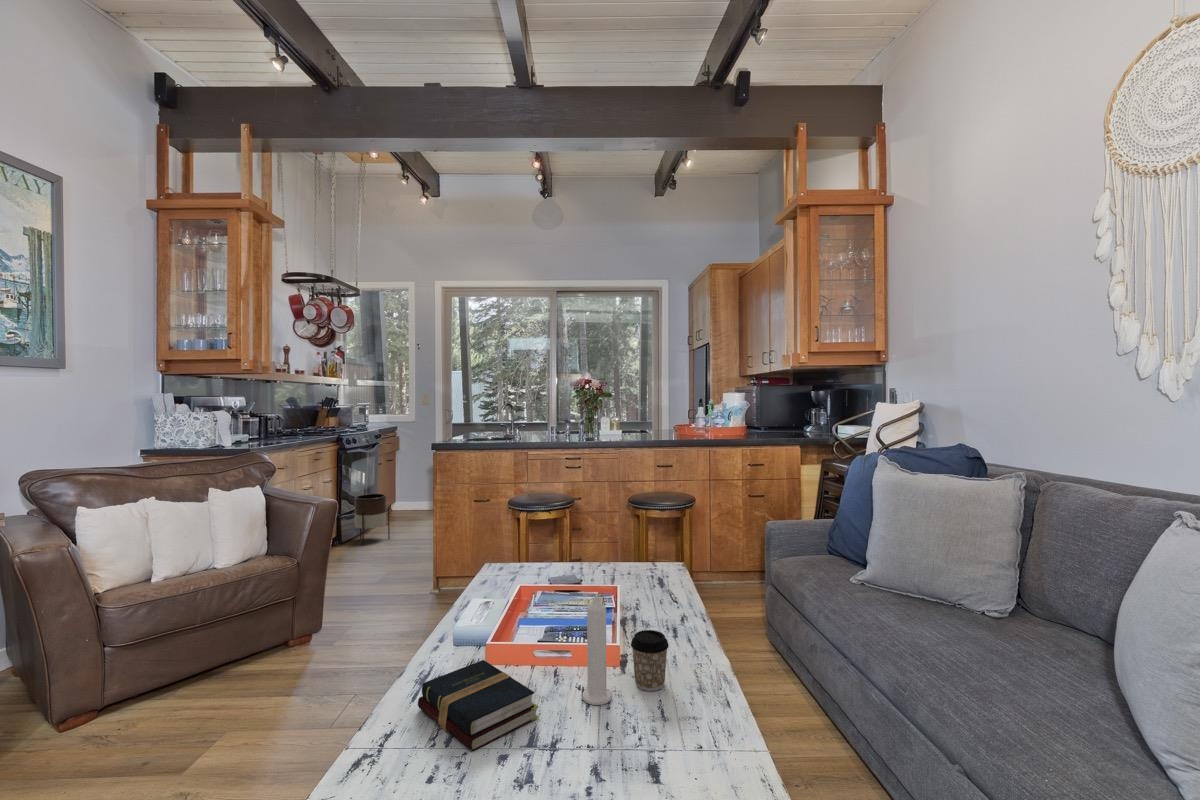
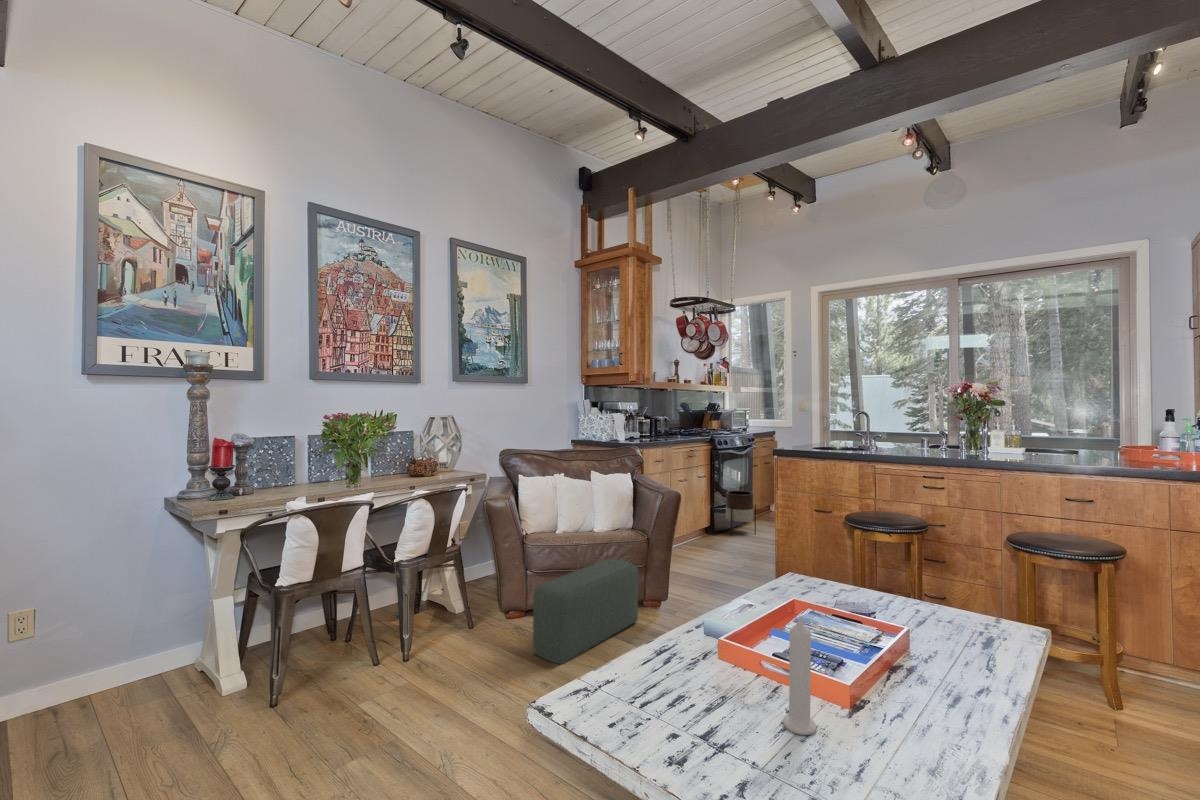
pouf: none [149,599,295,763] -> present [533,559,638,664]
coffee cup: present [631,630,669,691] -> none [848,674,895,748]
hardback book: present [418,660,538,751] -> none [640,650,729,721]

